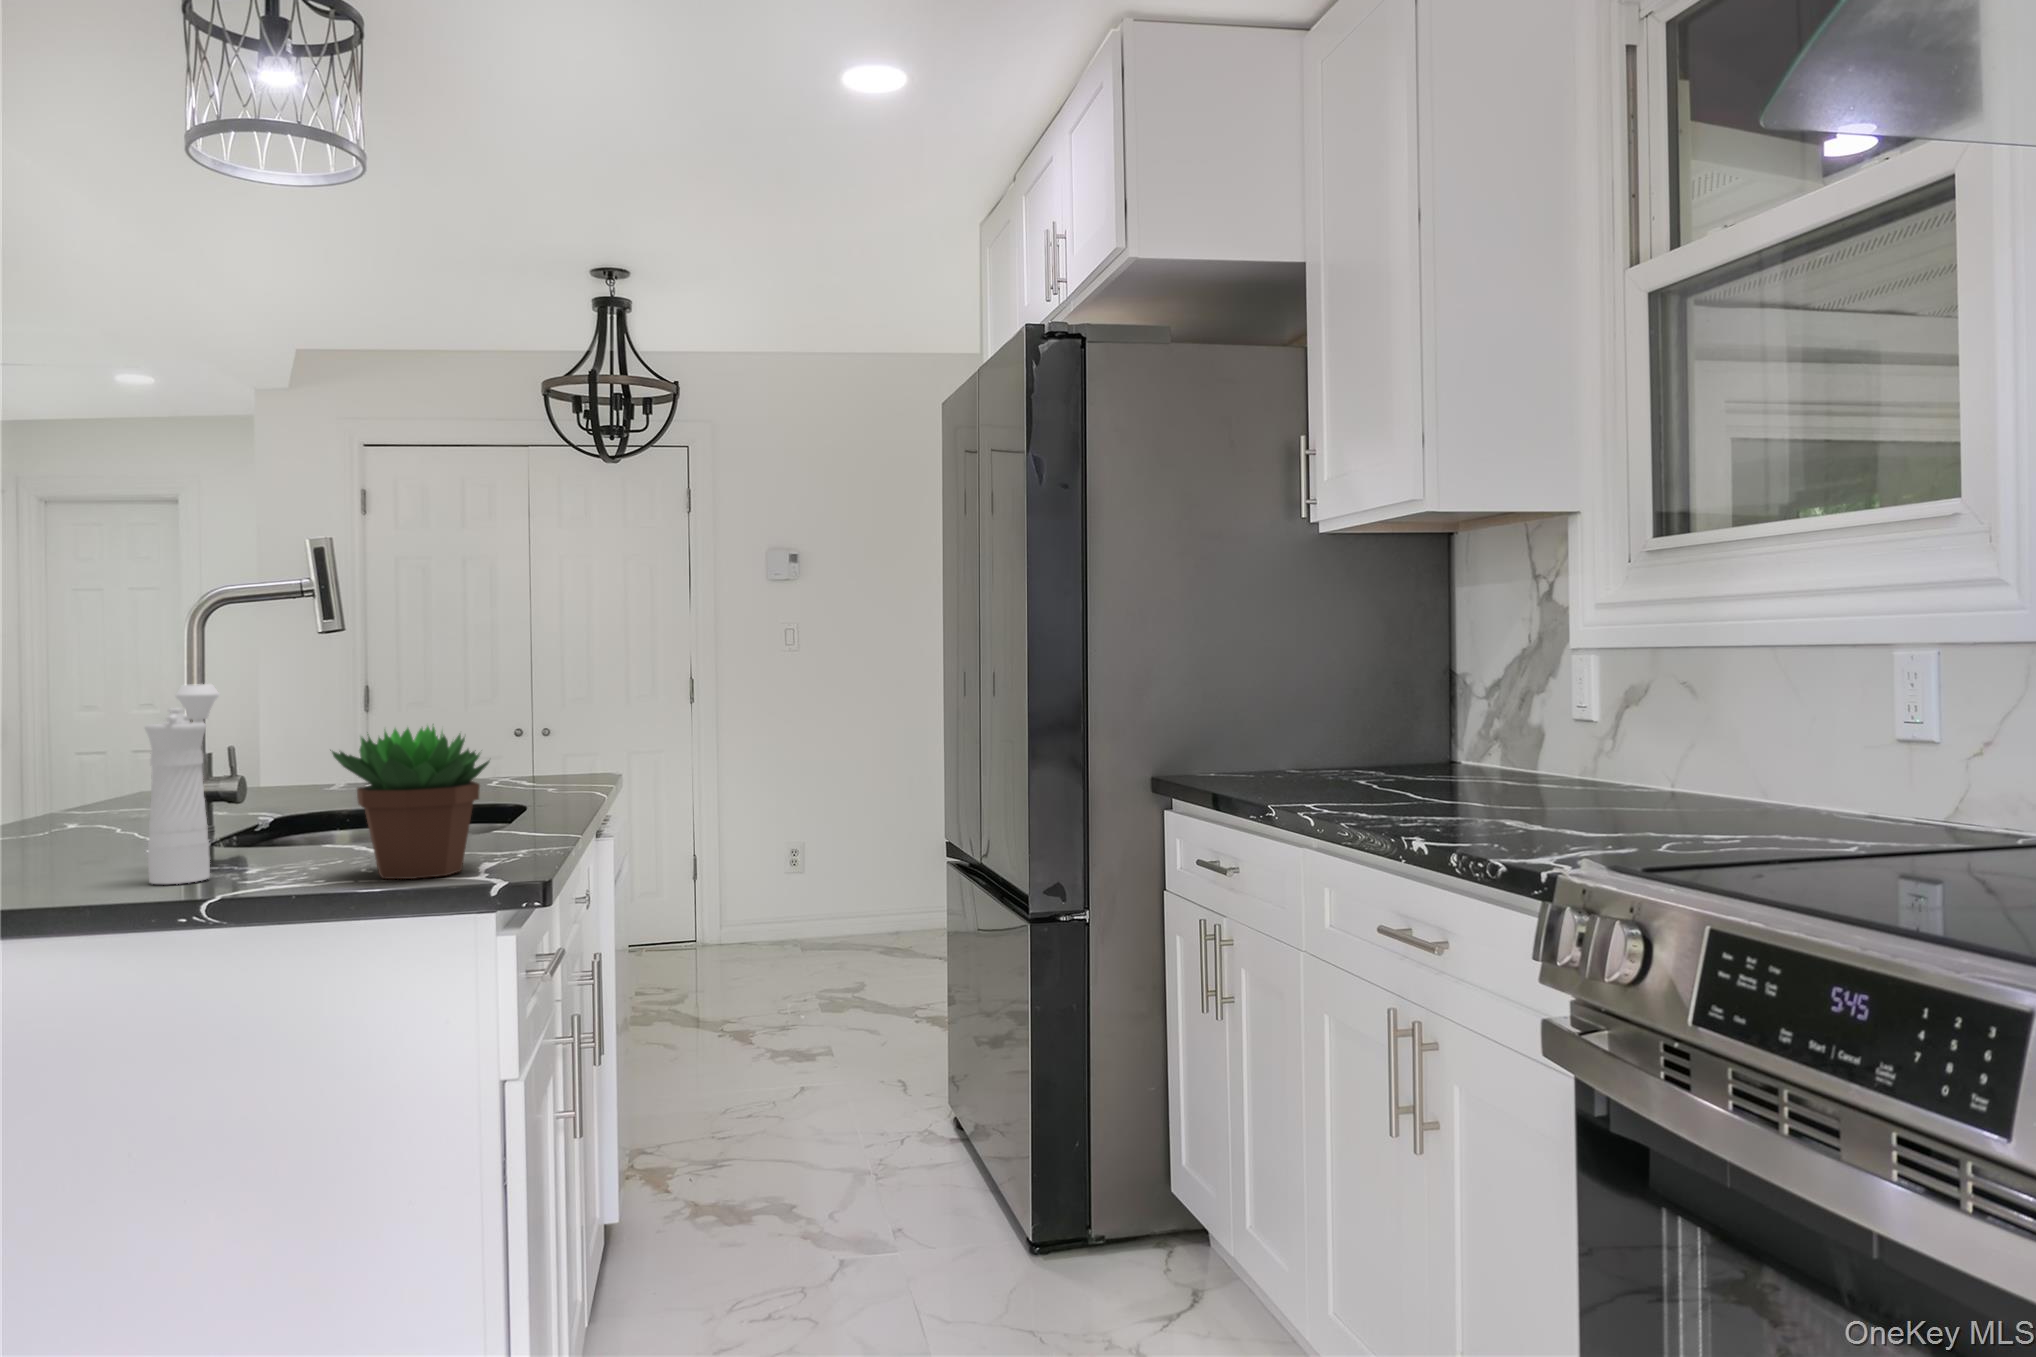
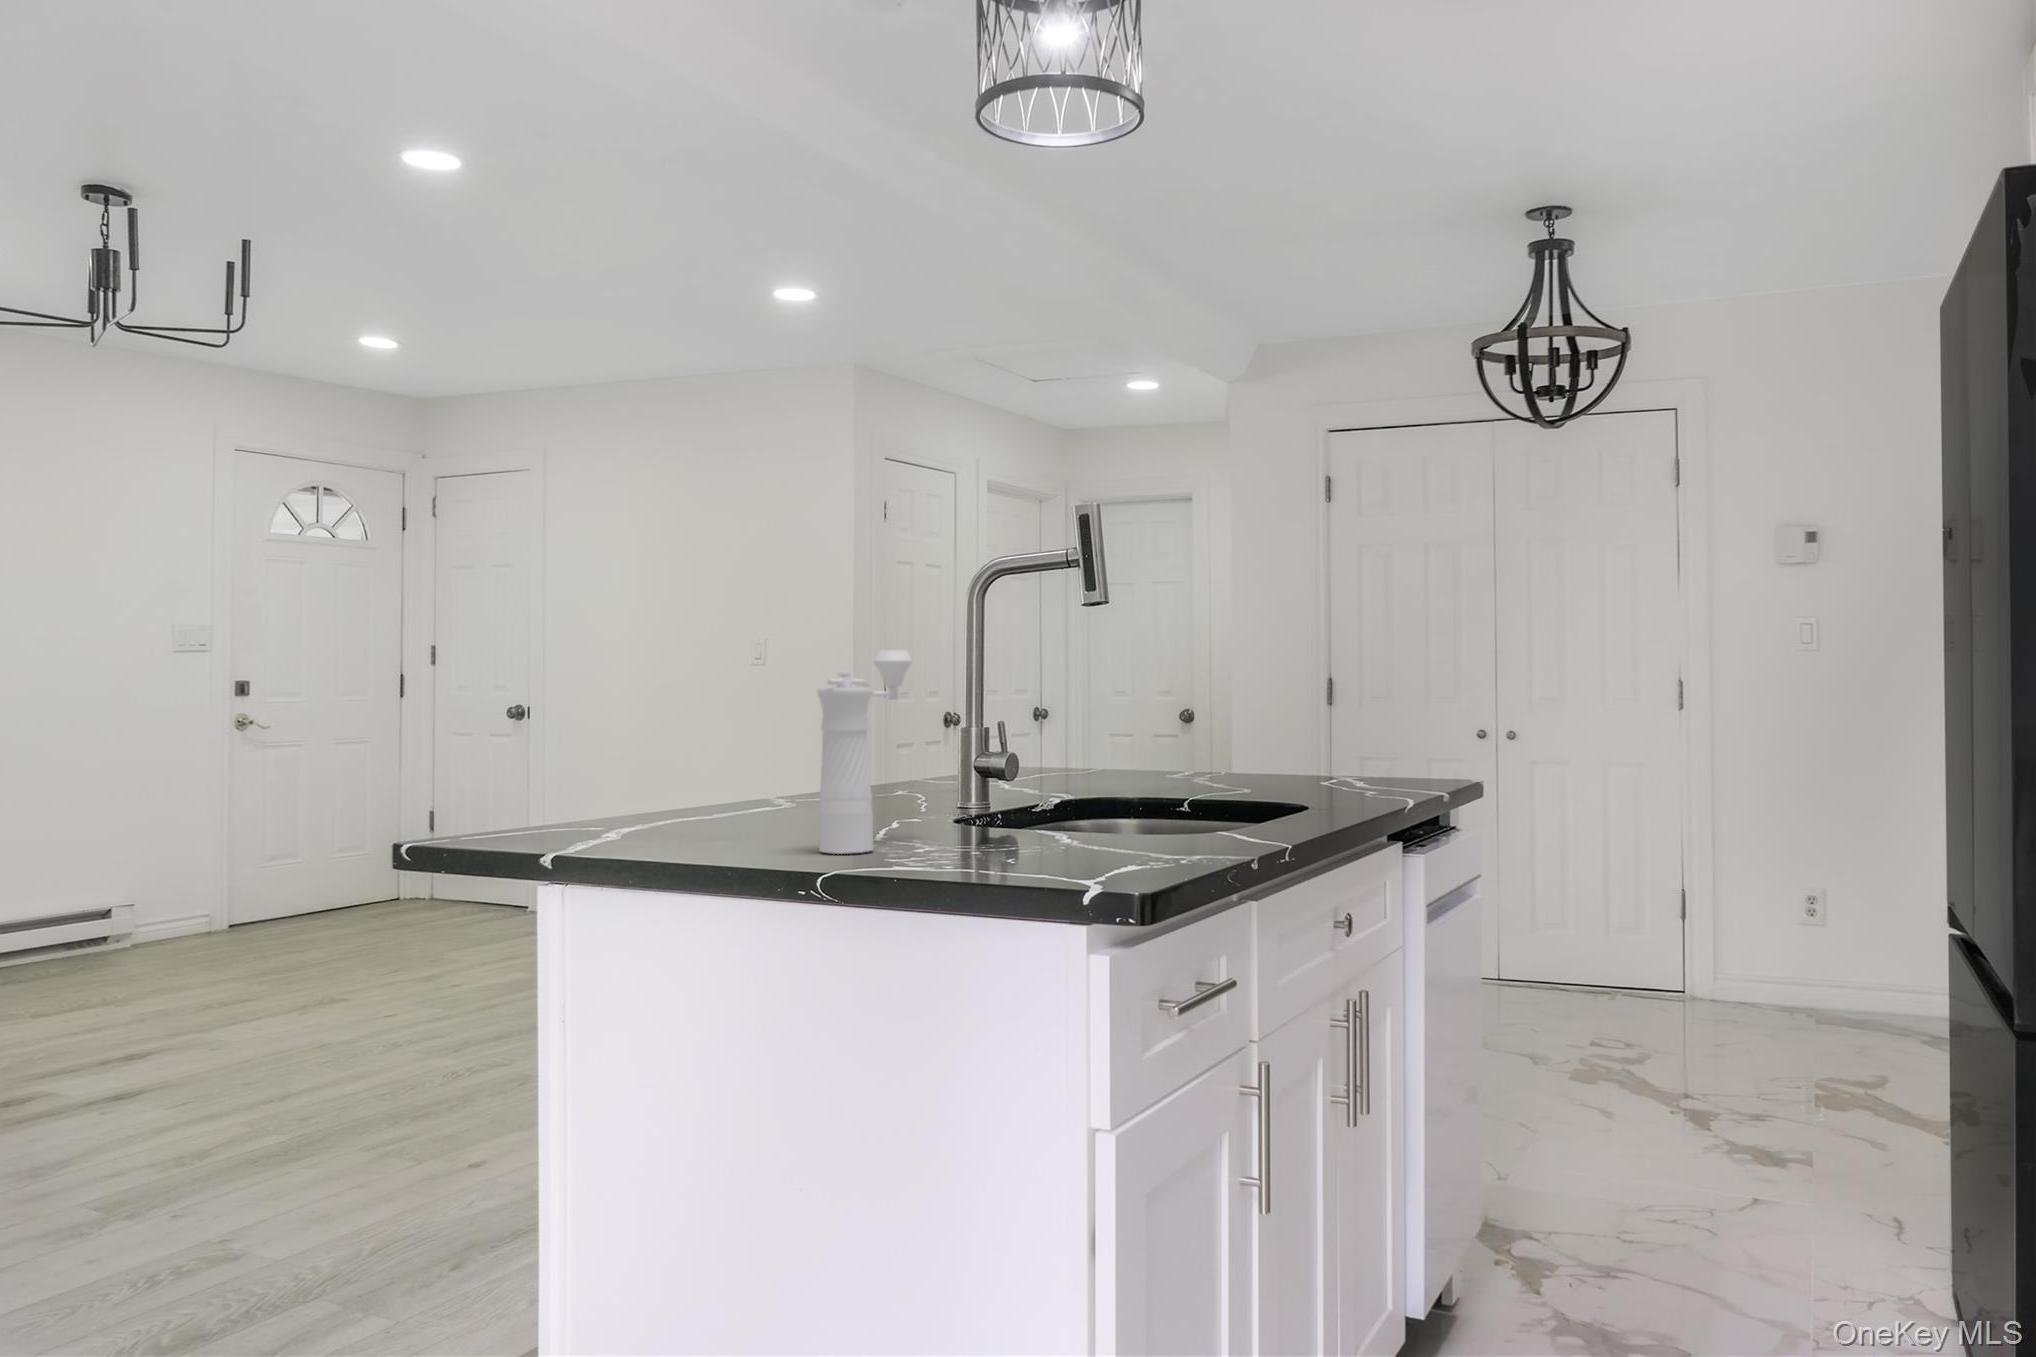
succulent plant: present [330,726,489,879] -> none [951,690,1122,872]

